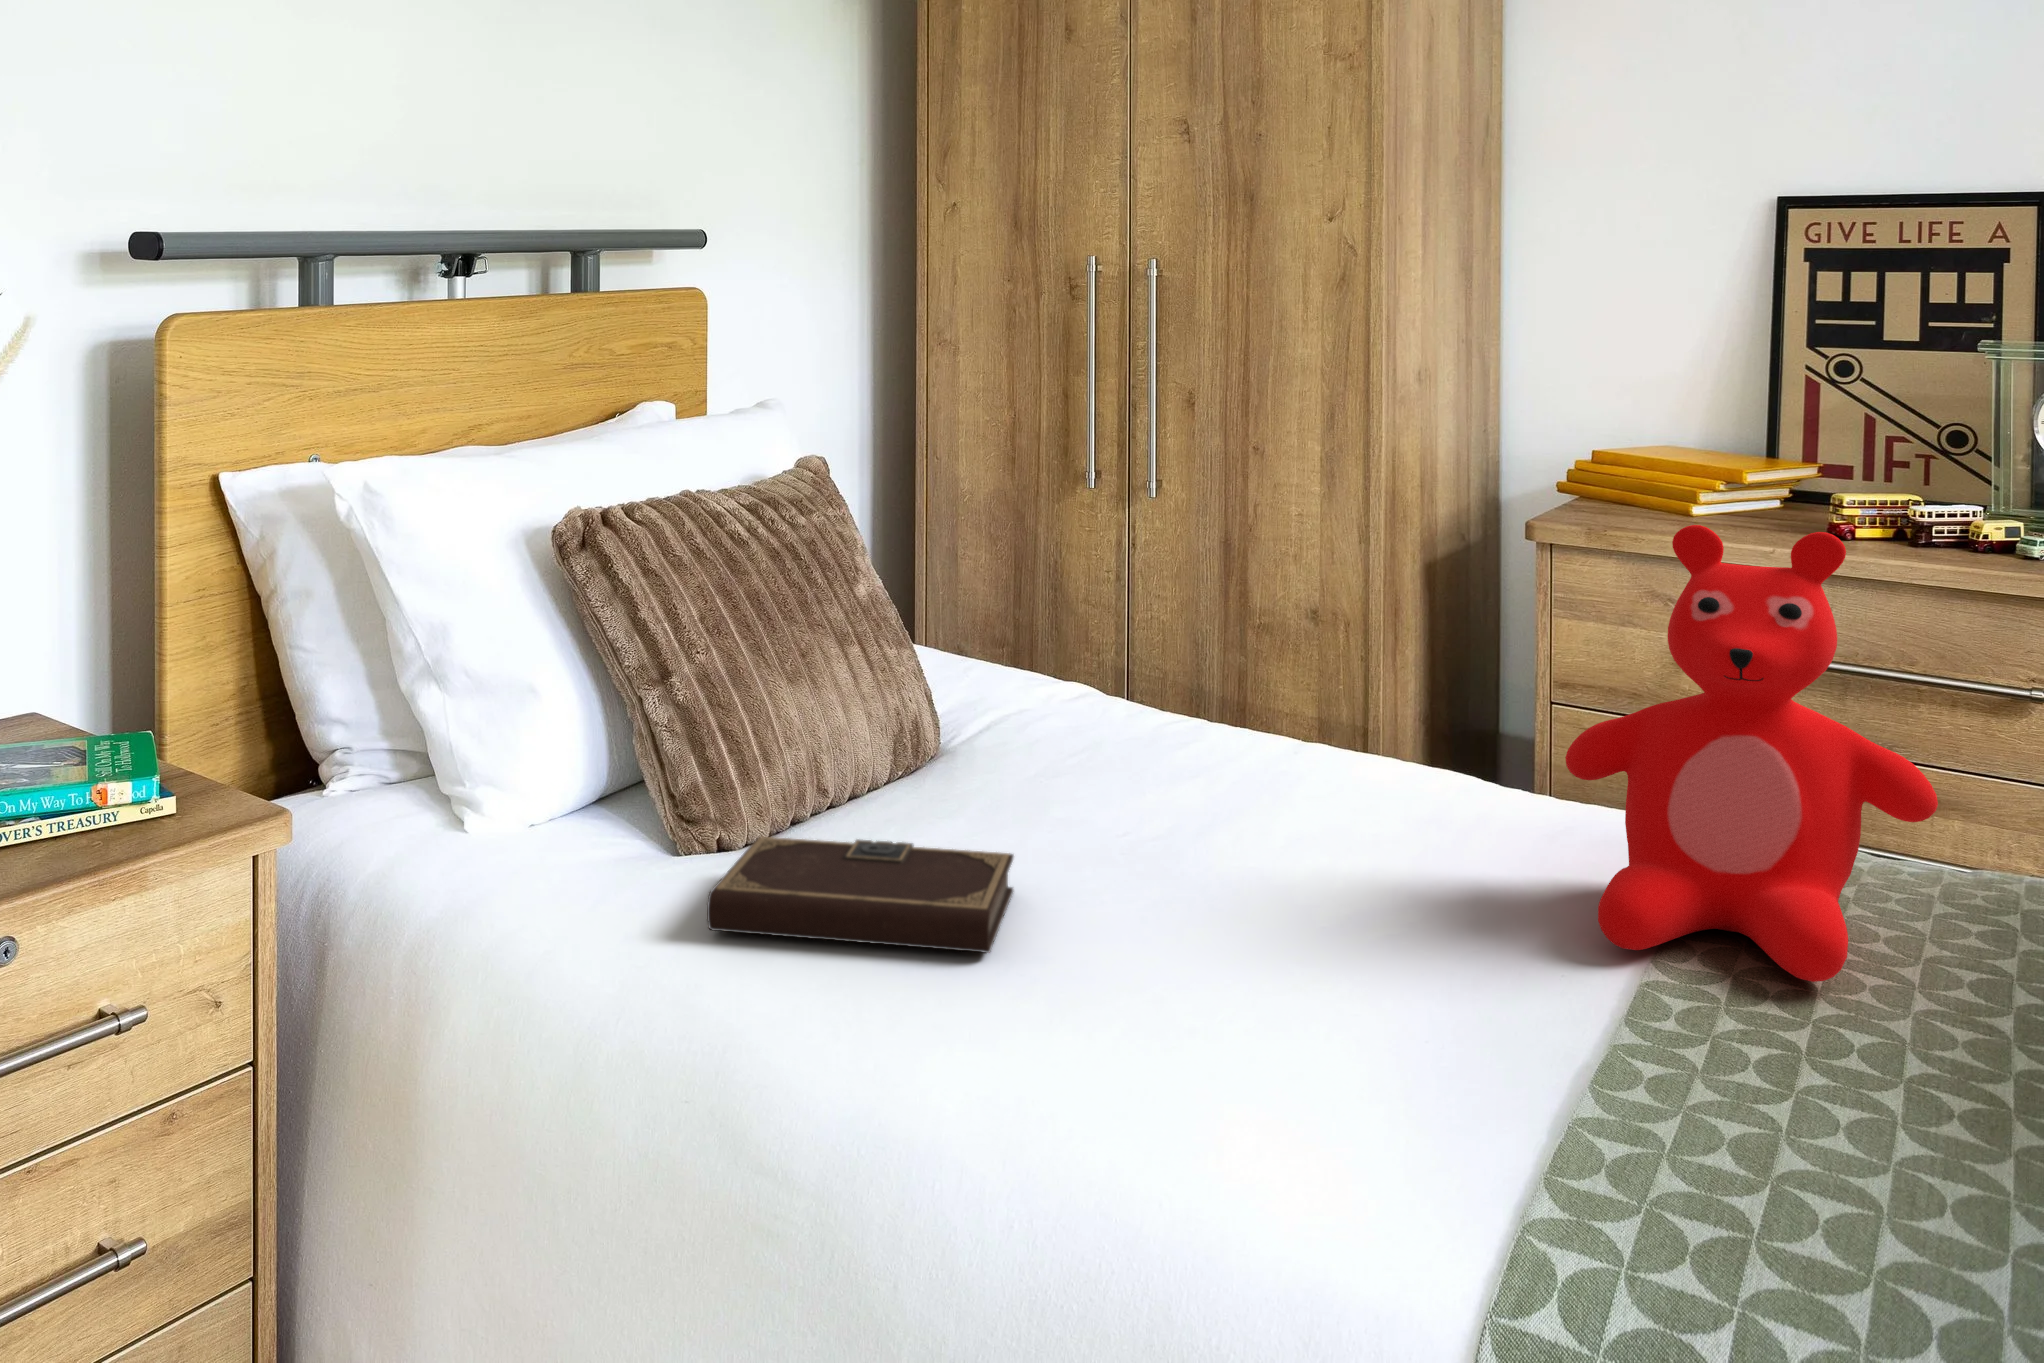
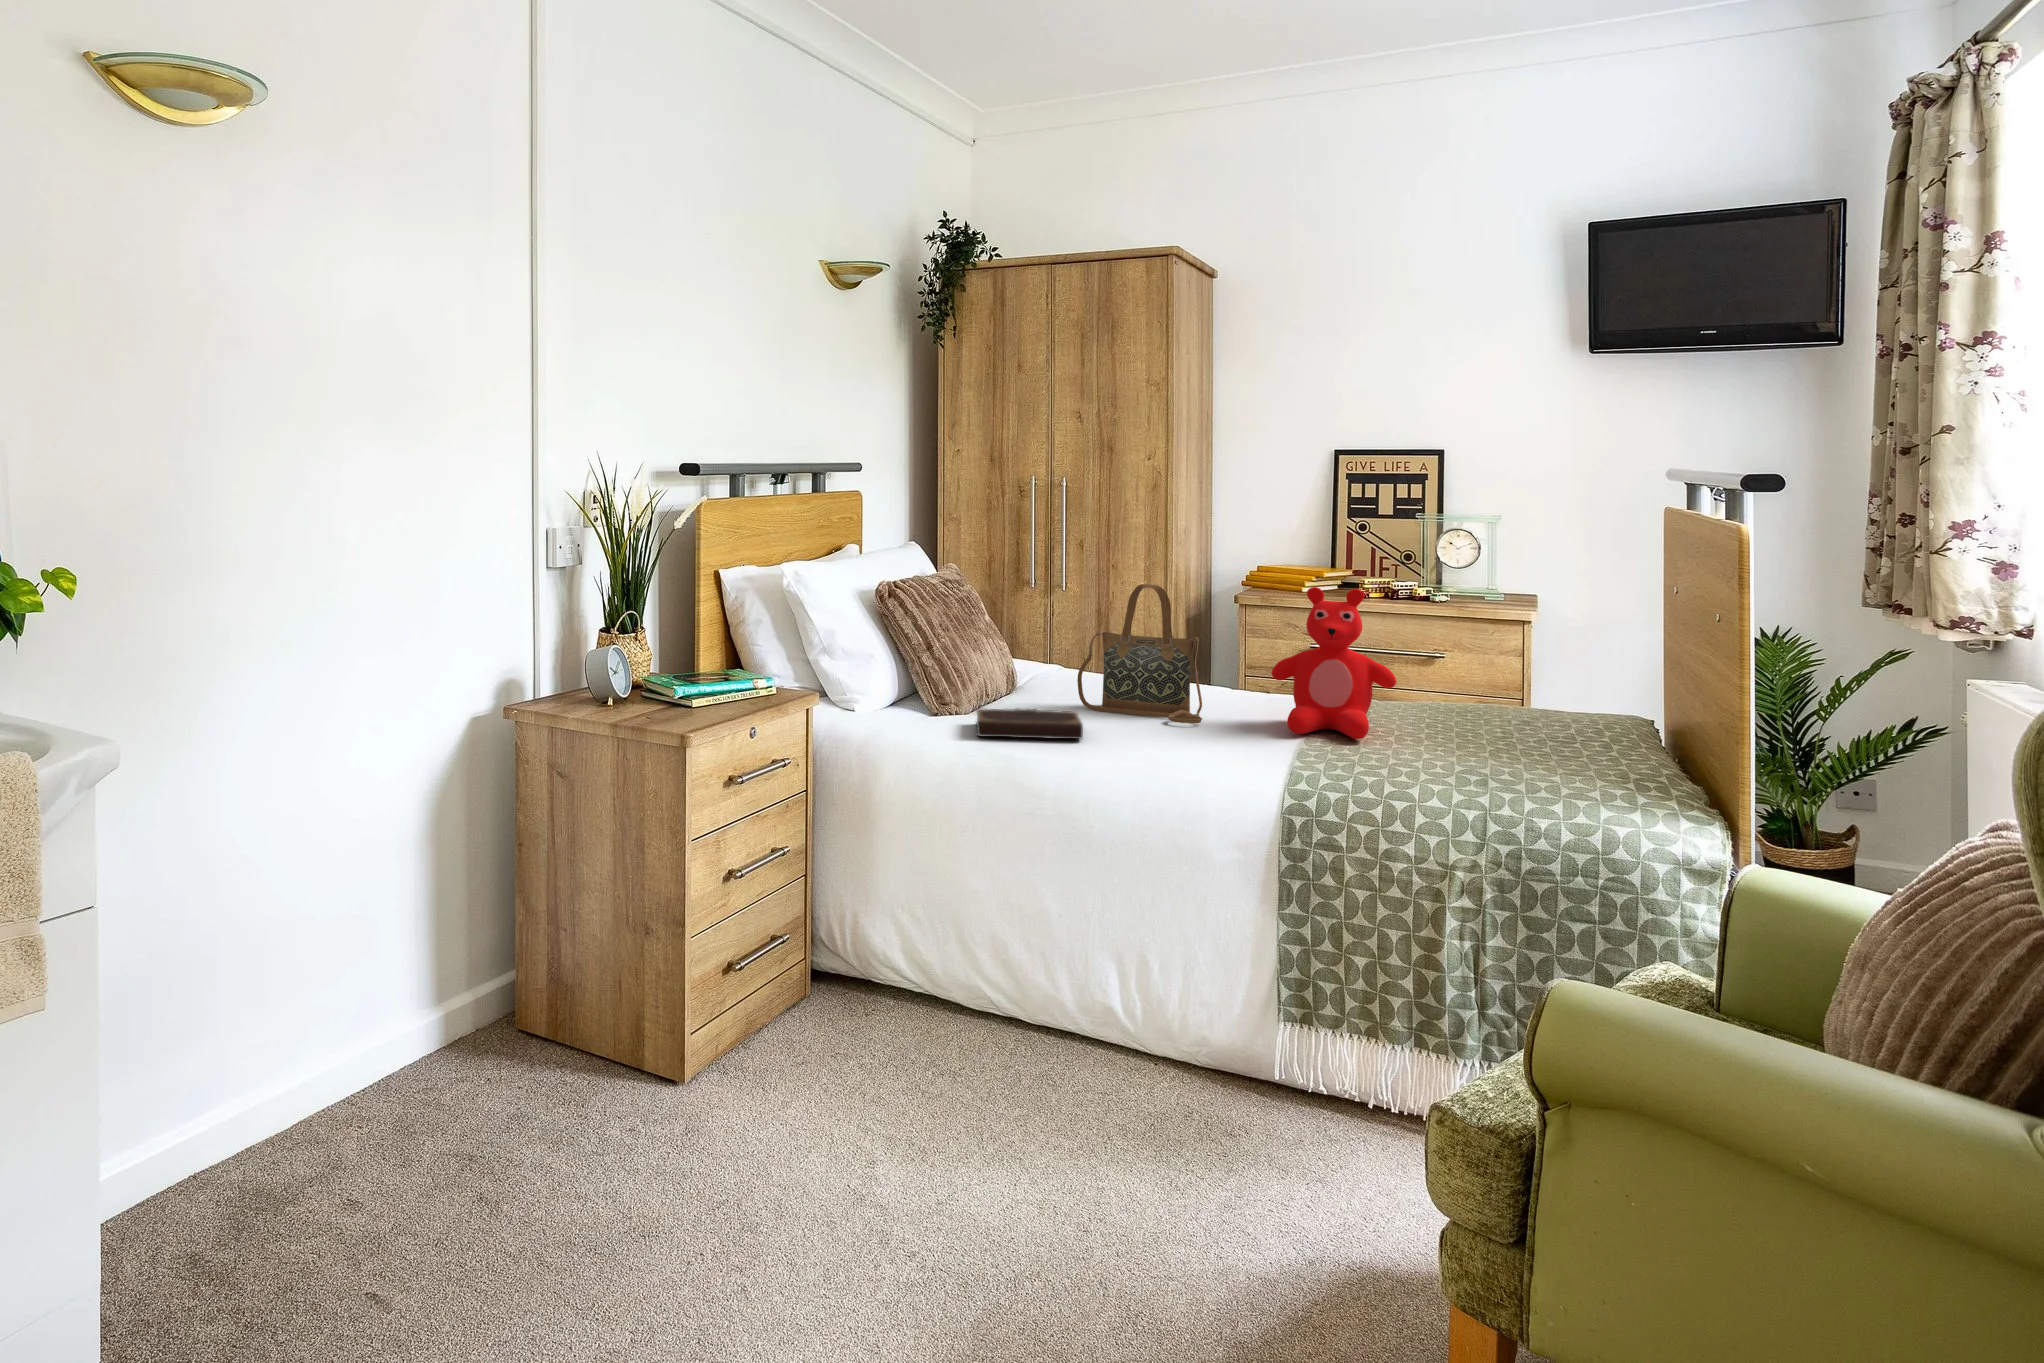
handbag: none [1064,512,1374,894] -> present [1077,584,1202,723]

